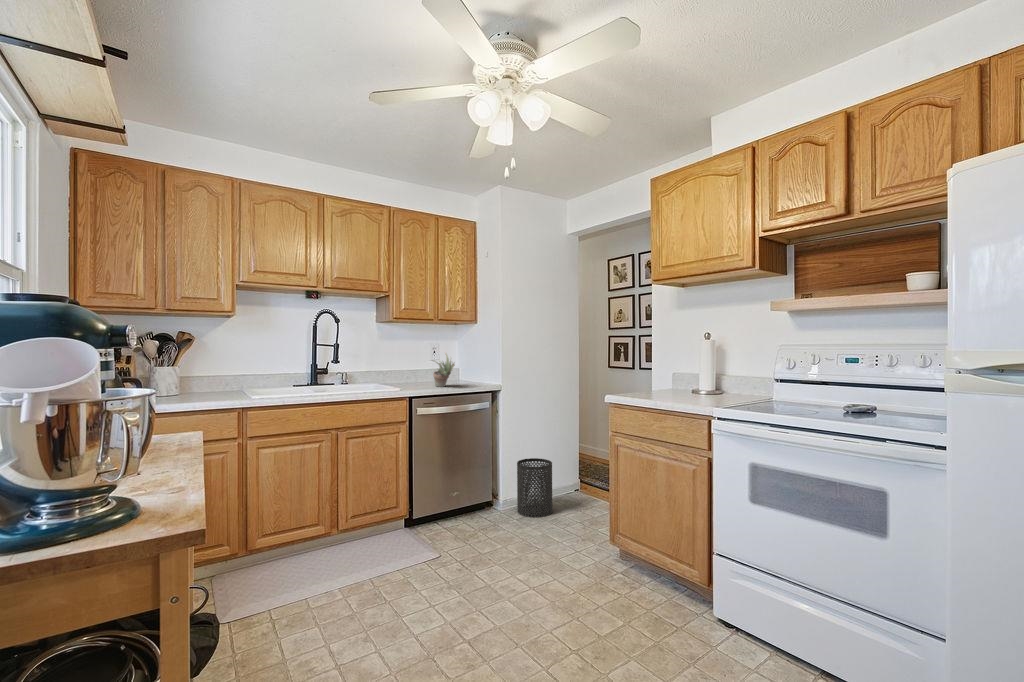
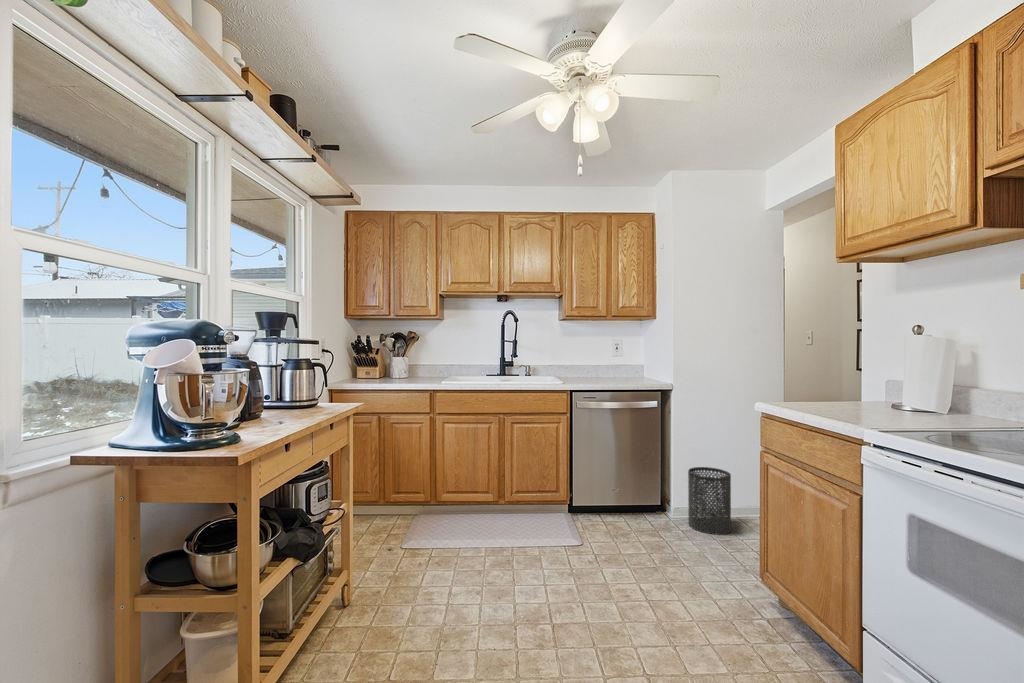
succulent plant: present [433,353,455,387] -> none [601,348,624,383]

